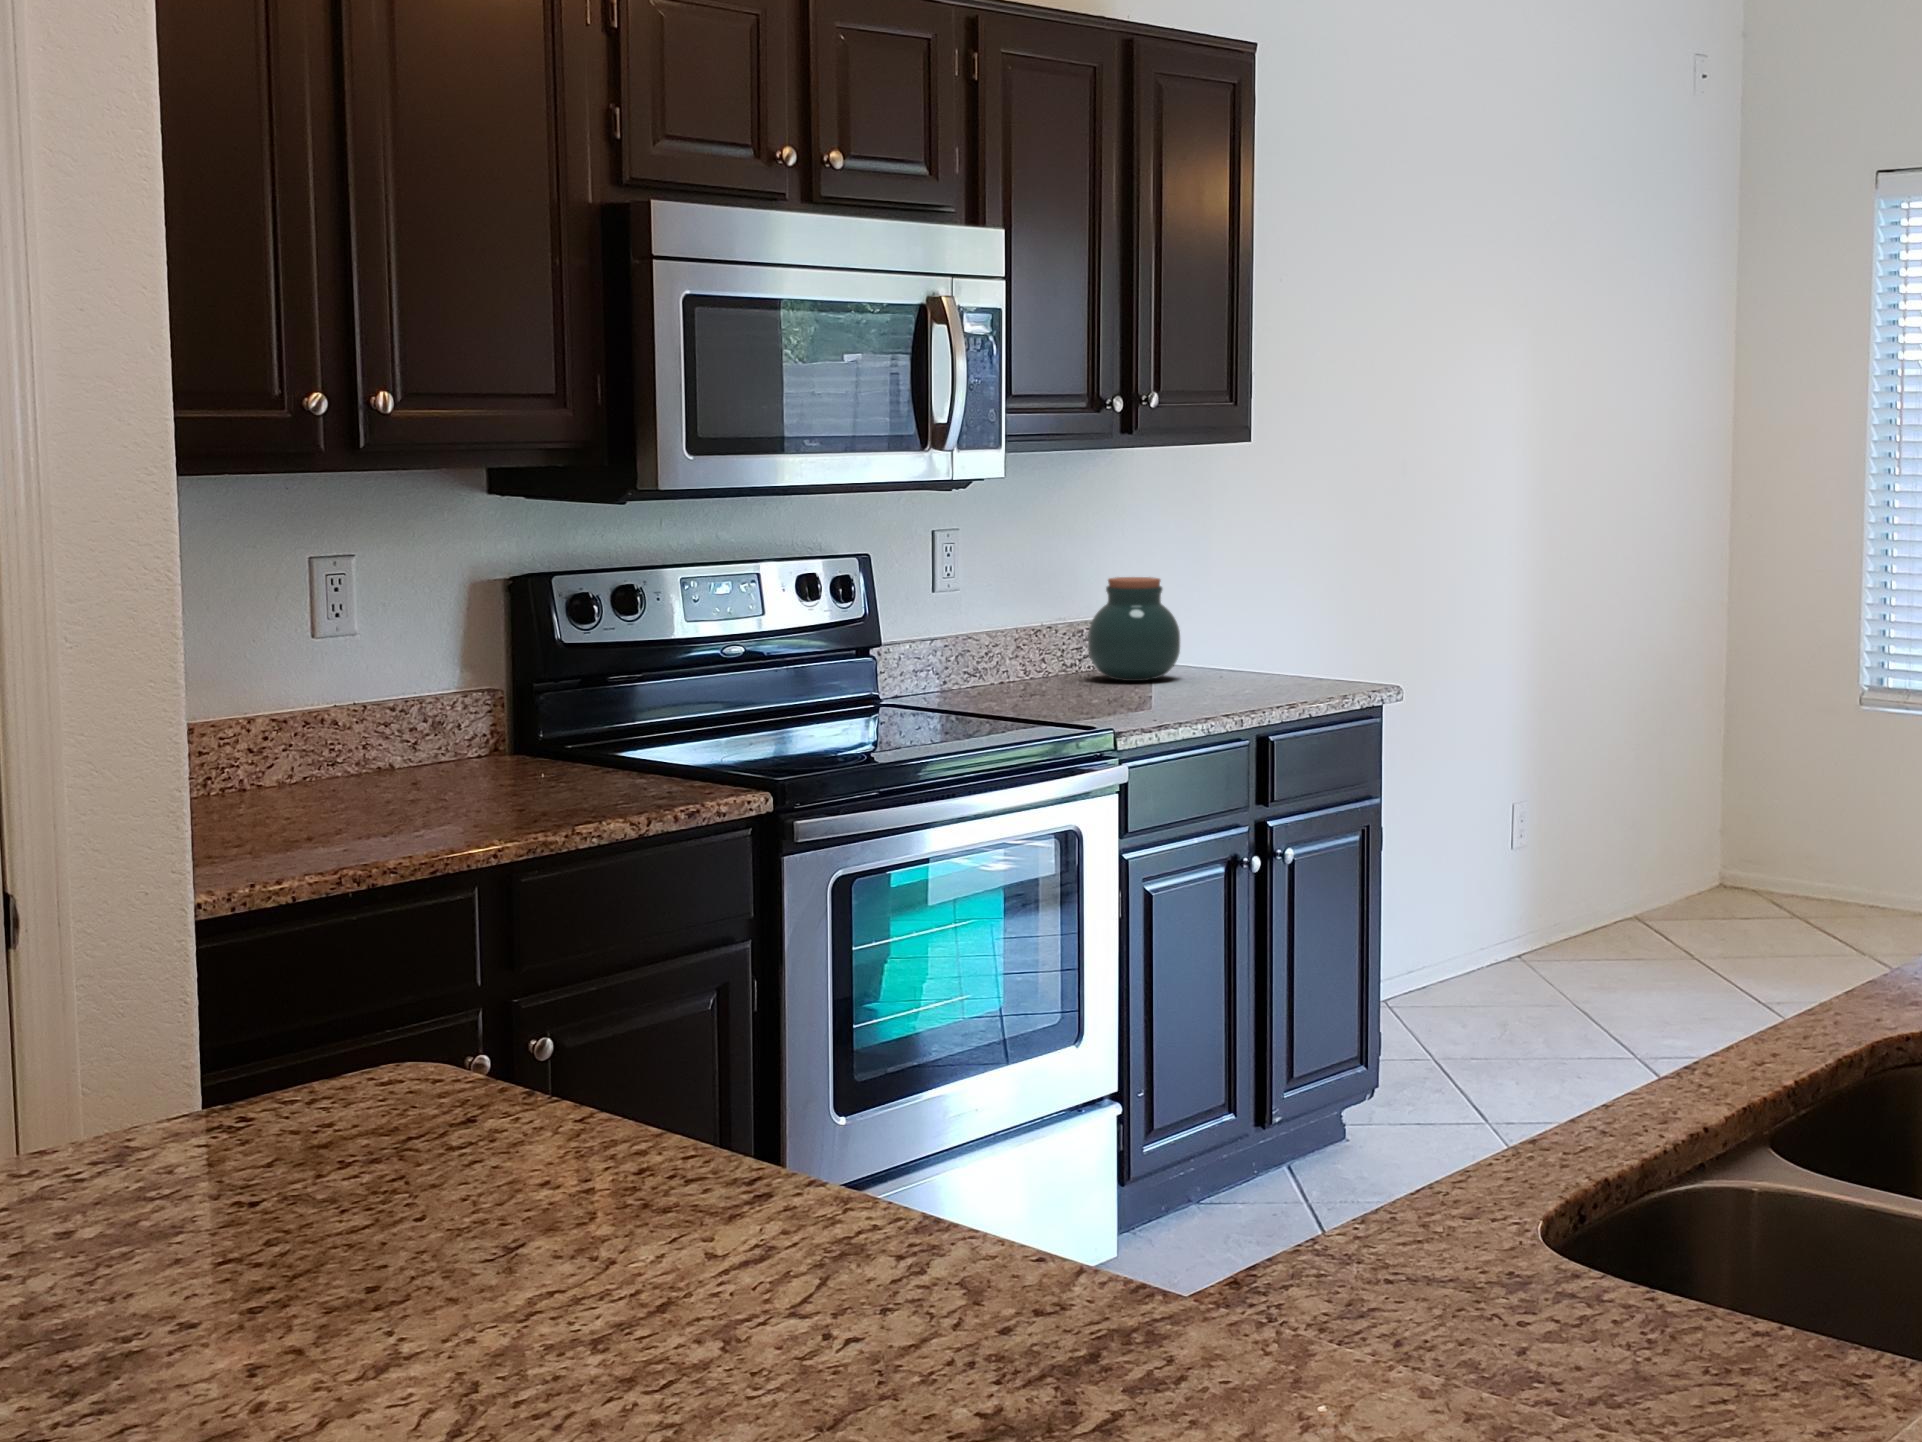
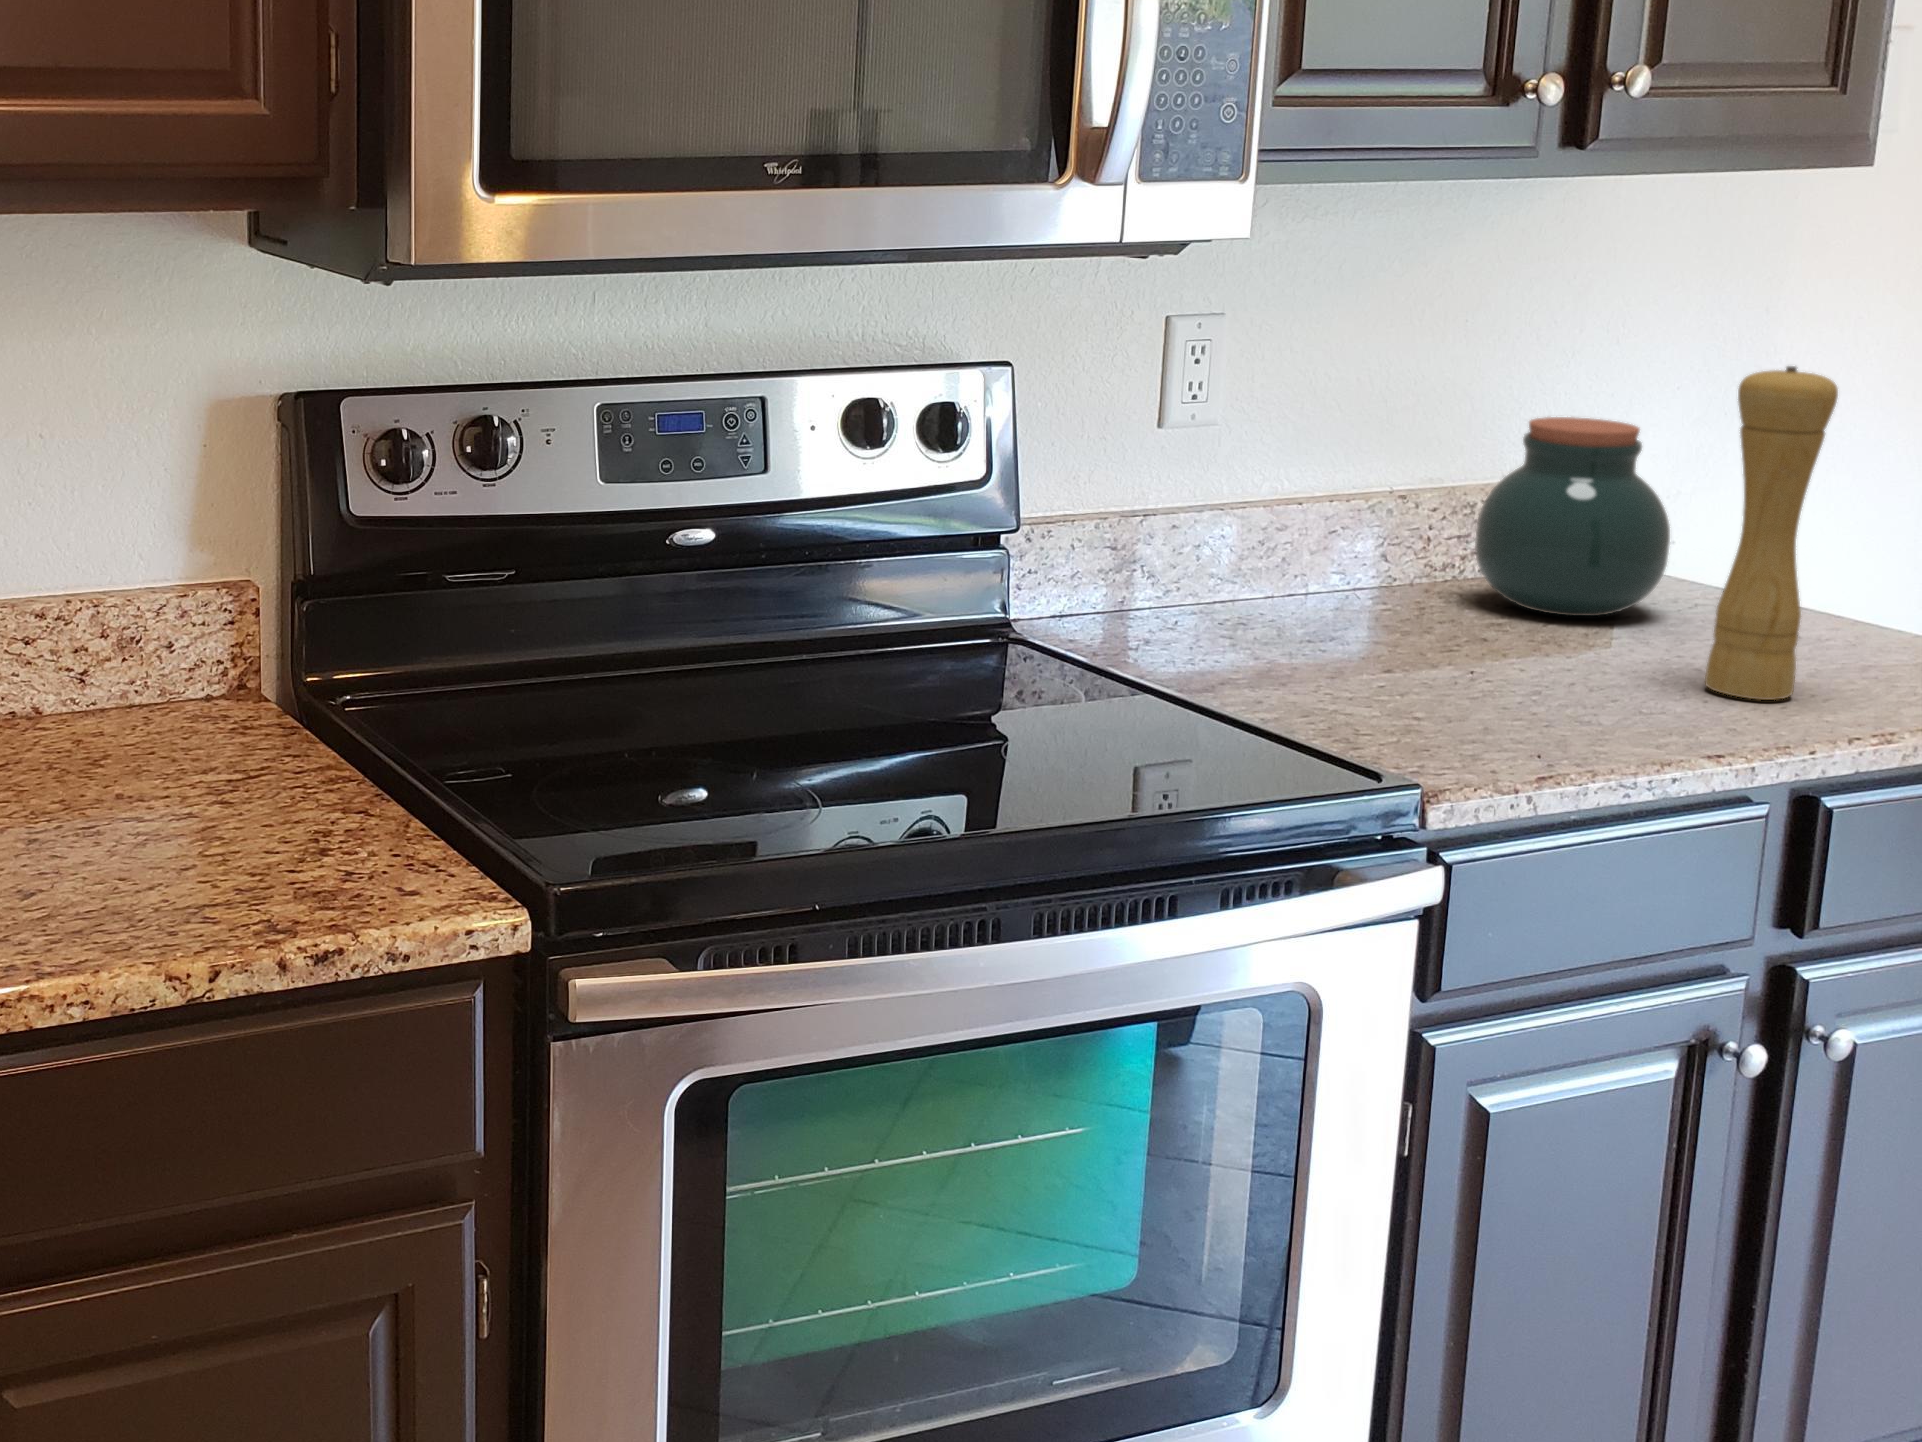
pepper mill: none [1211,533,1252,697] -> present [1705,366,1838,700]

